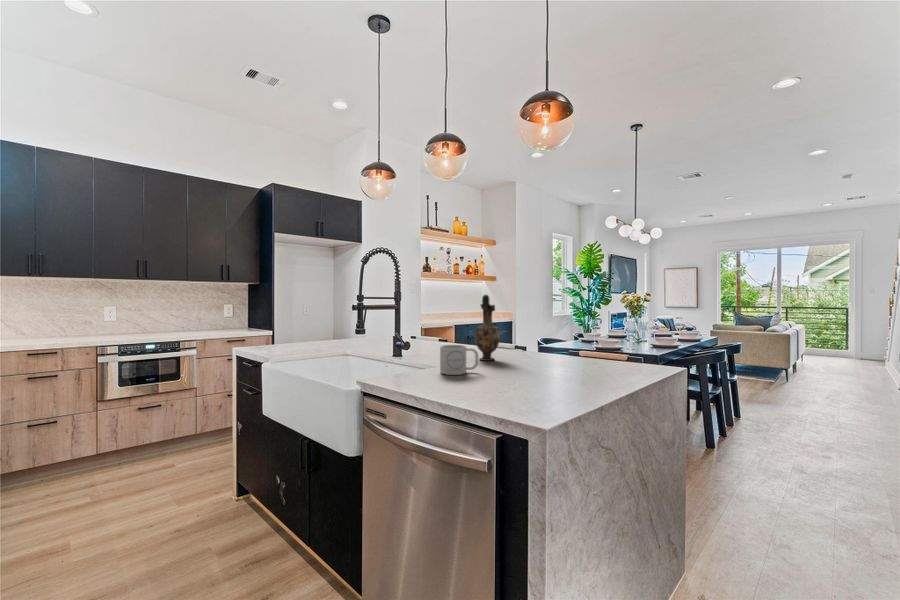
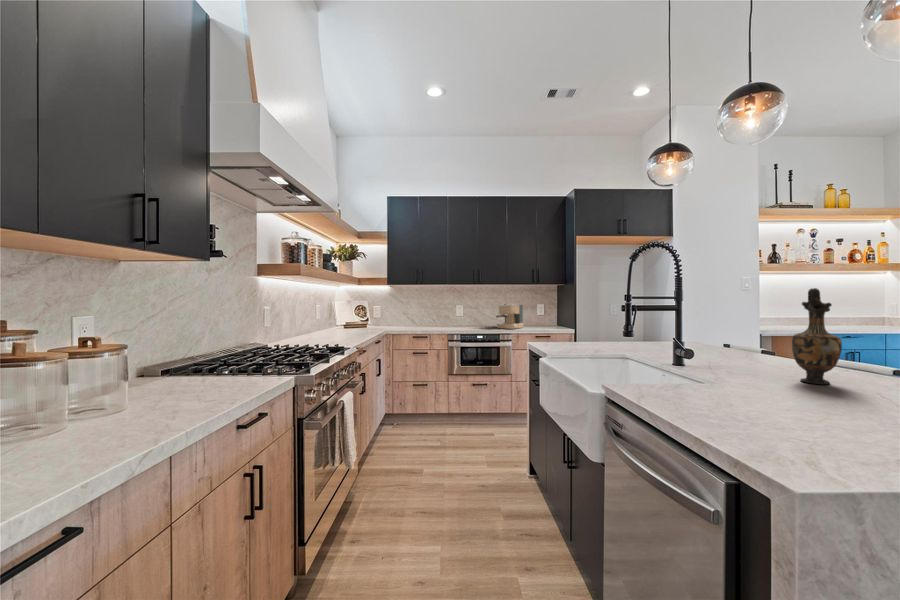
coffee maker: none [171,304,208,334] -> present [496,304,523,329]
mug: present [440,345,479,375] -> none [713,355,777,395]

